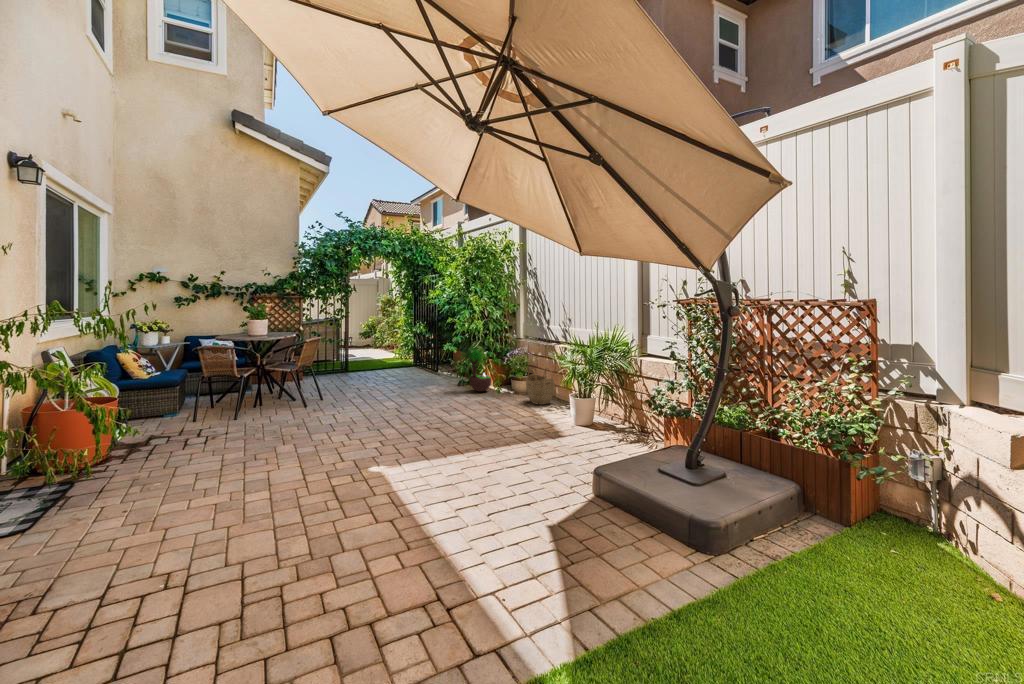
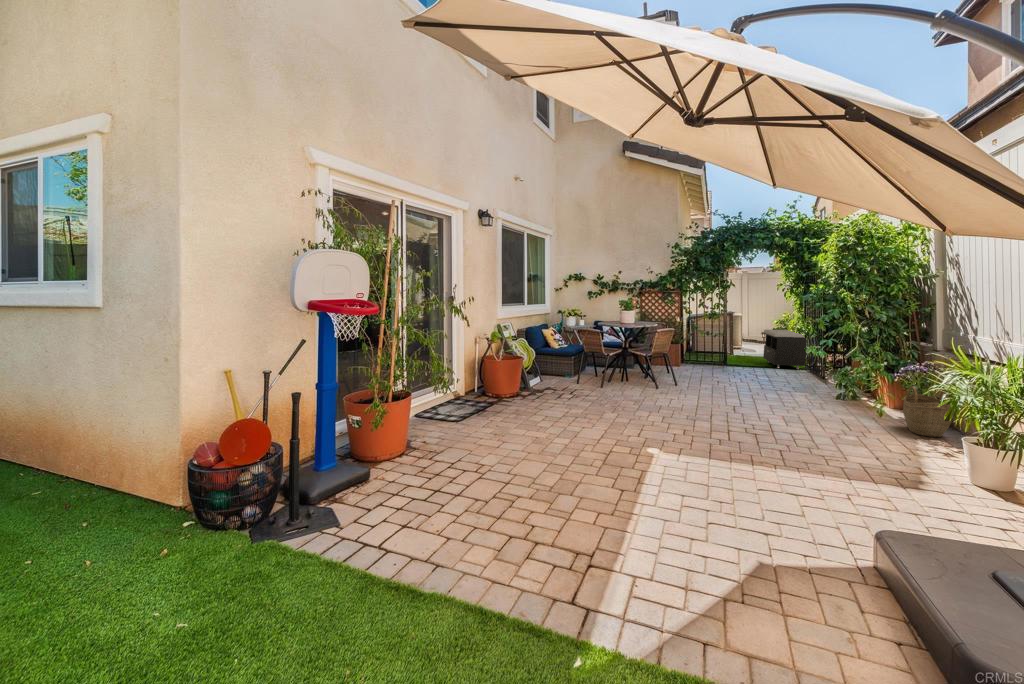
storage bench: none [390,334,430,371] -> present [763,330,807,369]
potted tree: present [461,347,491,392] -> none [818,344,862,403]

